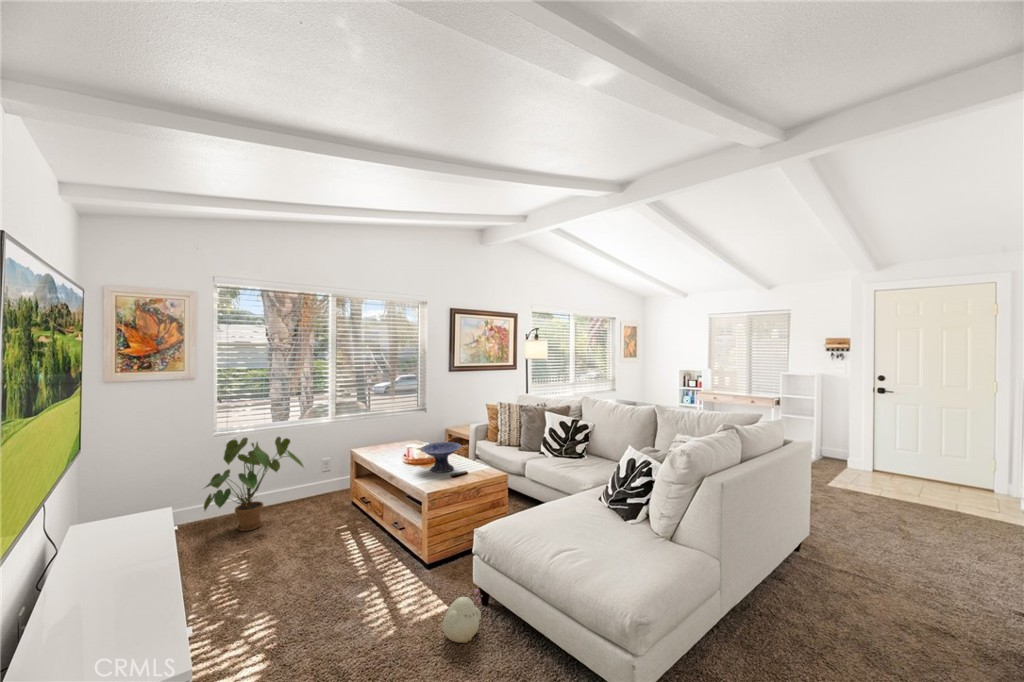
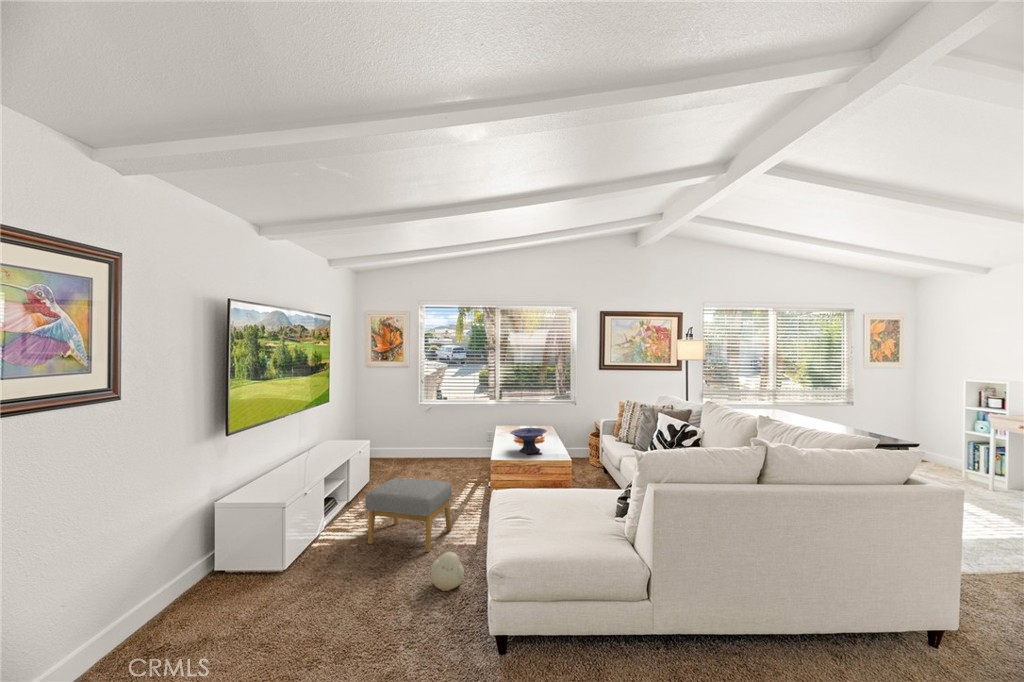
house plant: present [204,437,304,531] -> none [400,410,461,474]
footstool: none [290,524,397,639] -> present [365,478,452,552]

